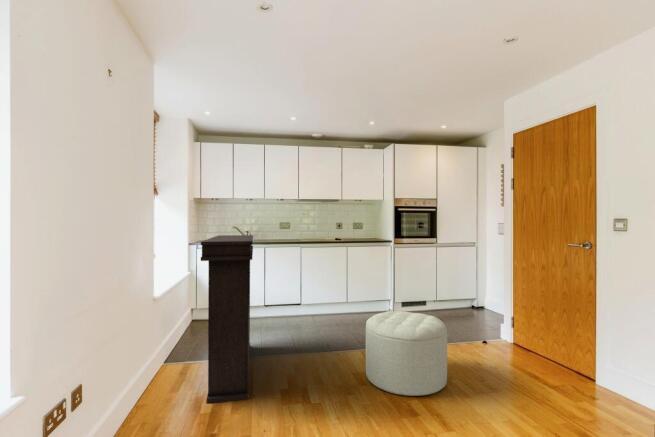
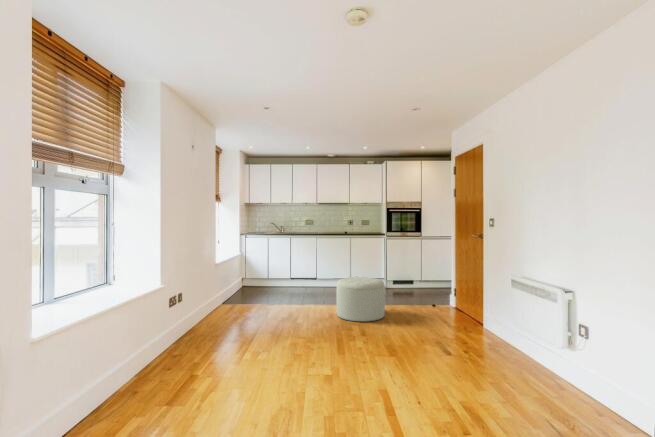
console table: present [201,235,253,403] -> none [241,229,277,319]

